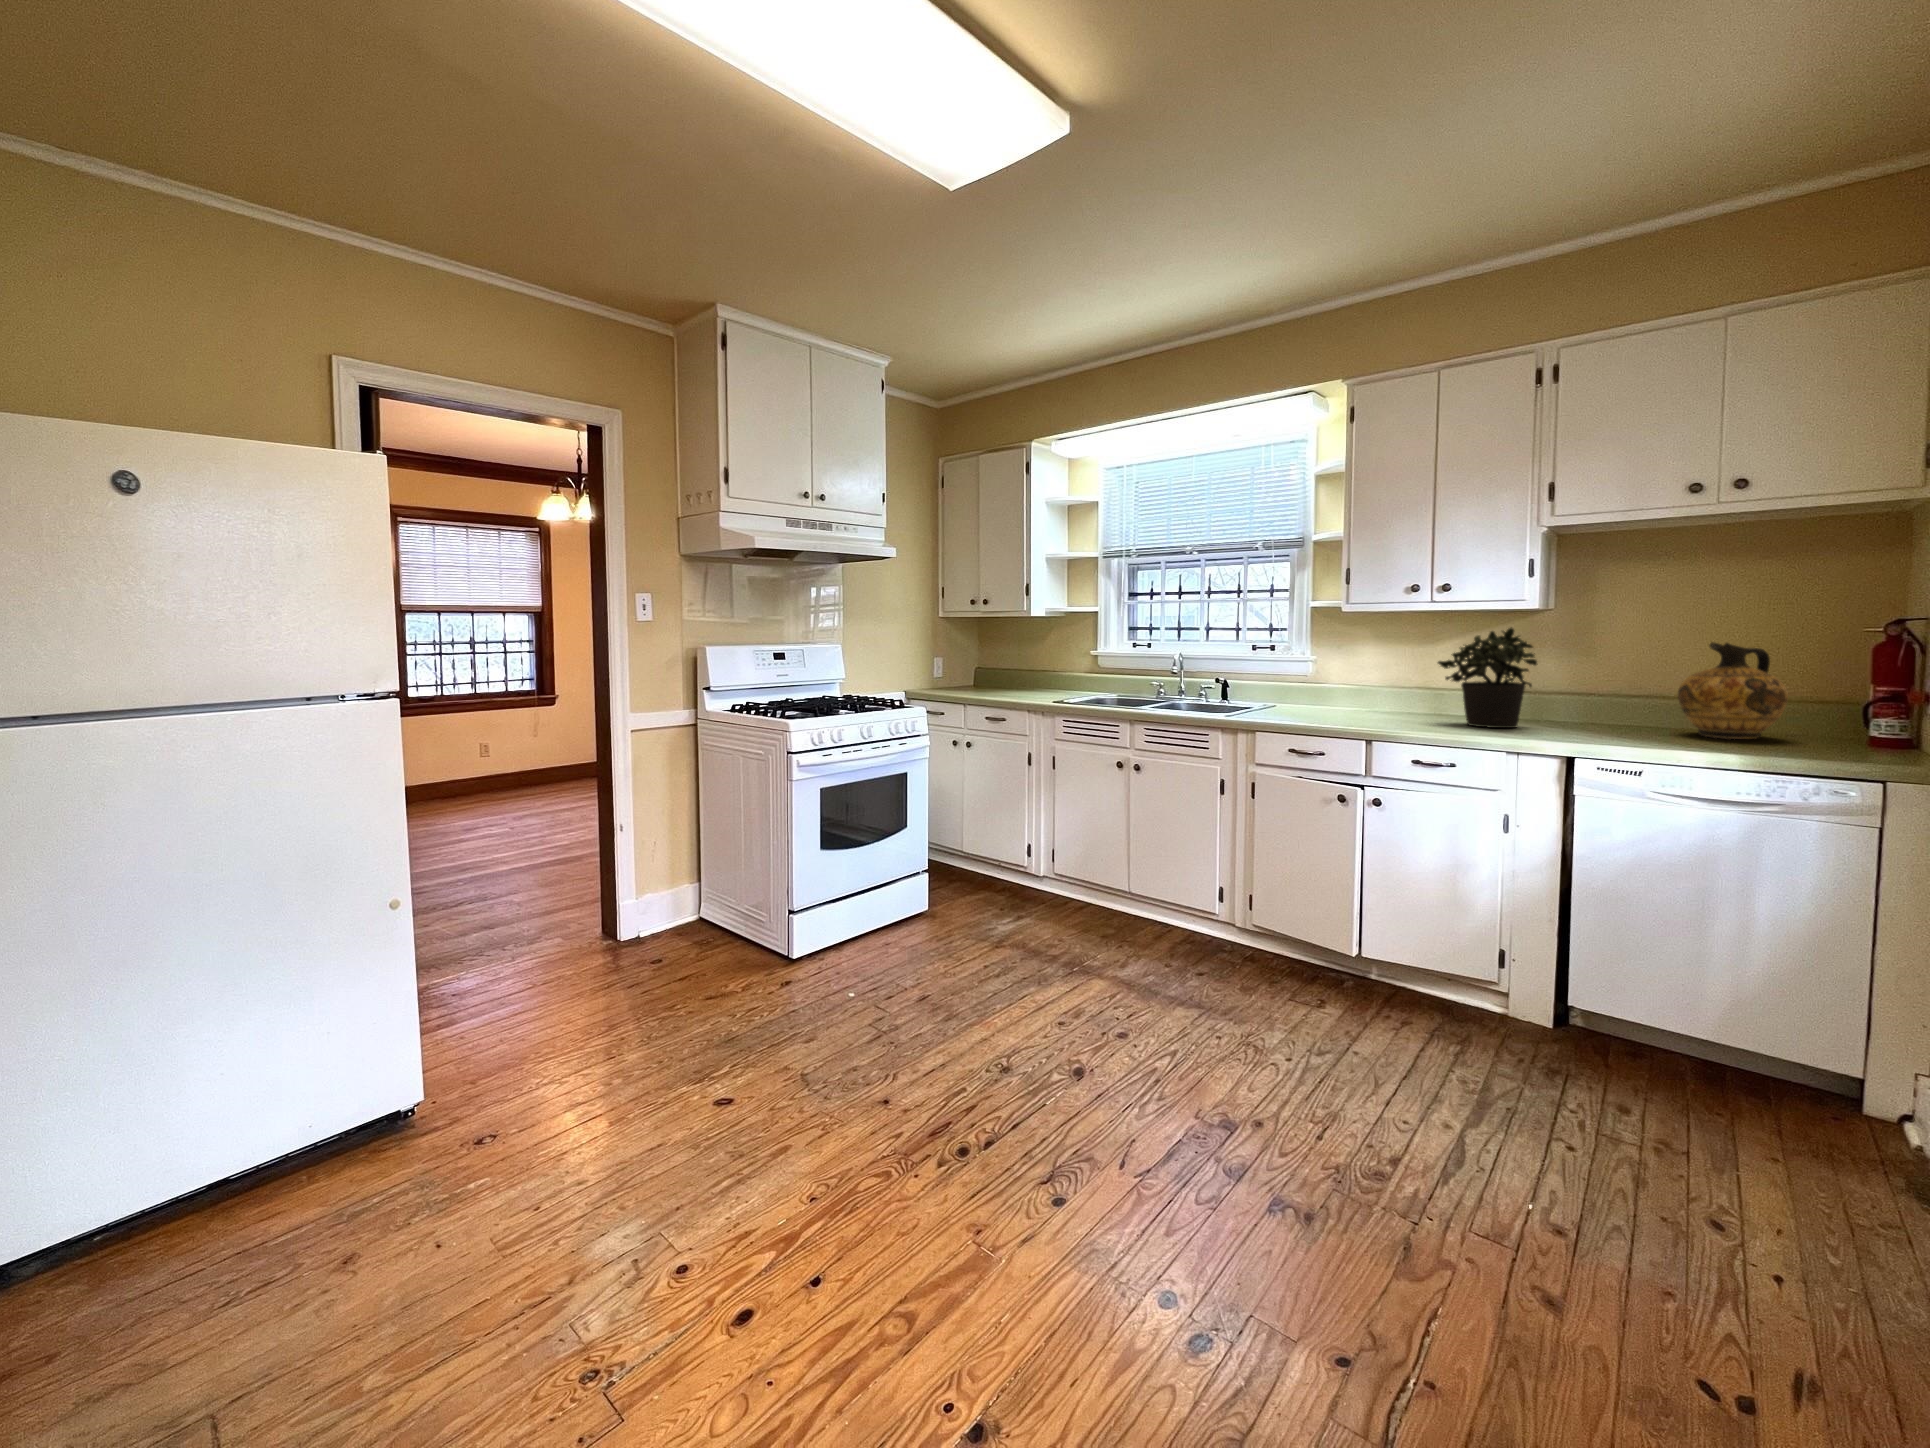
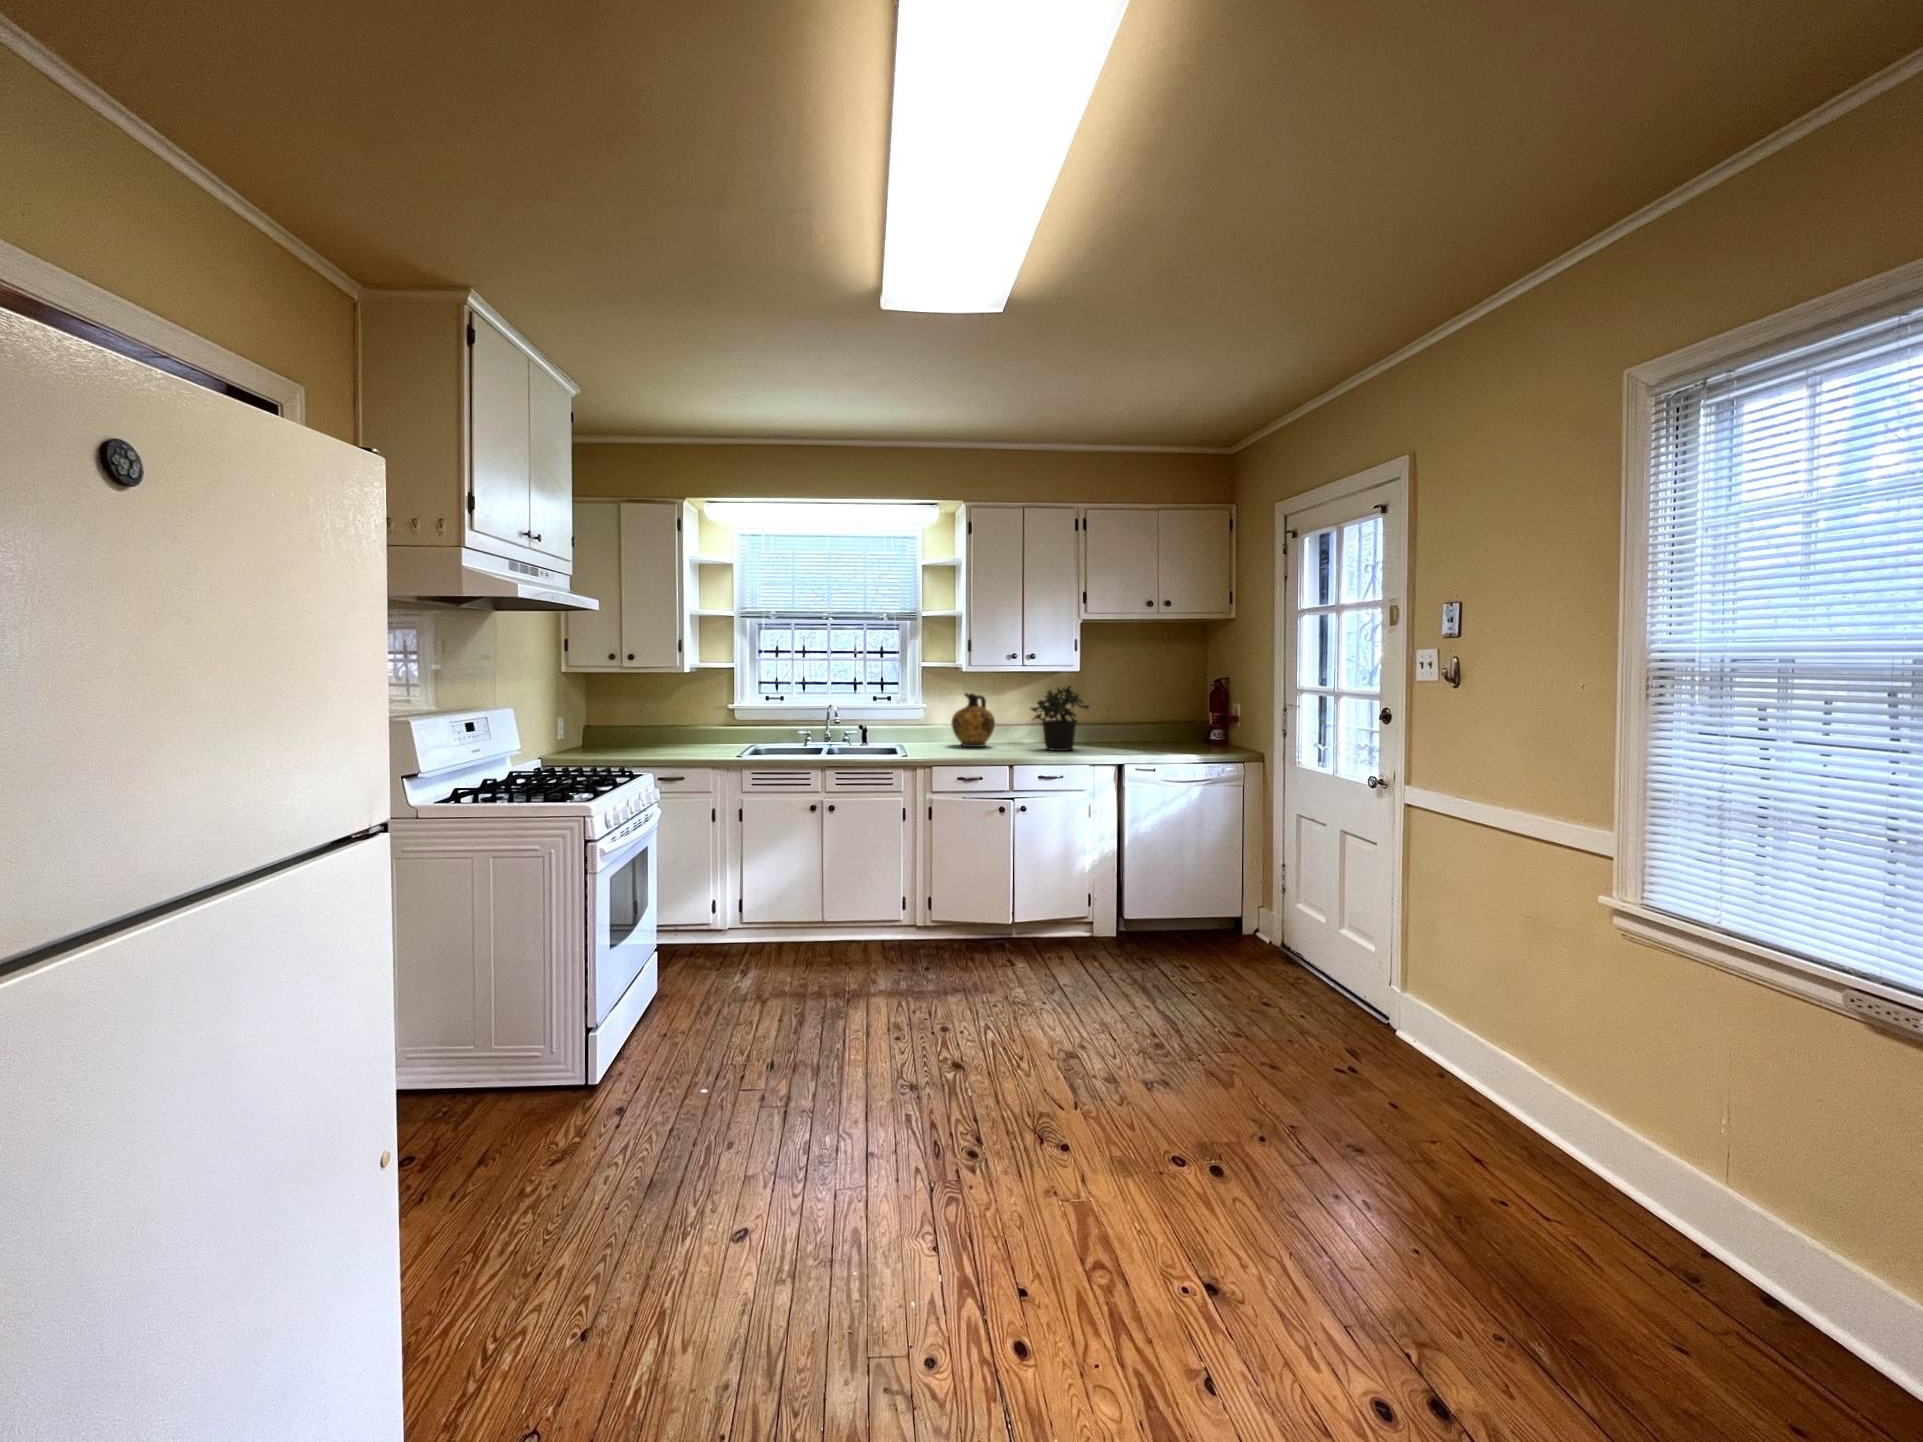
ceramic jug: present [1678,642,1788,739] -> present [952,693,995,747]

